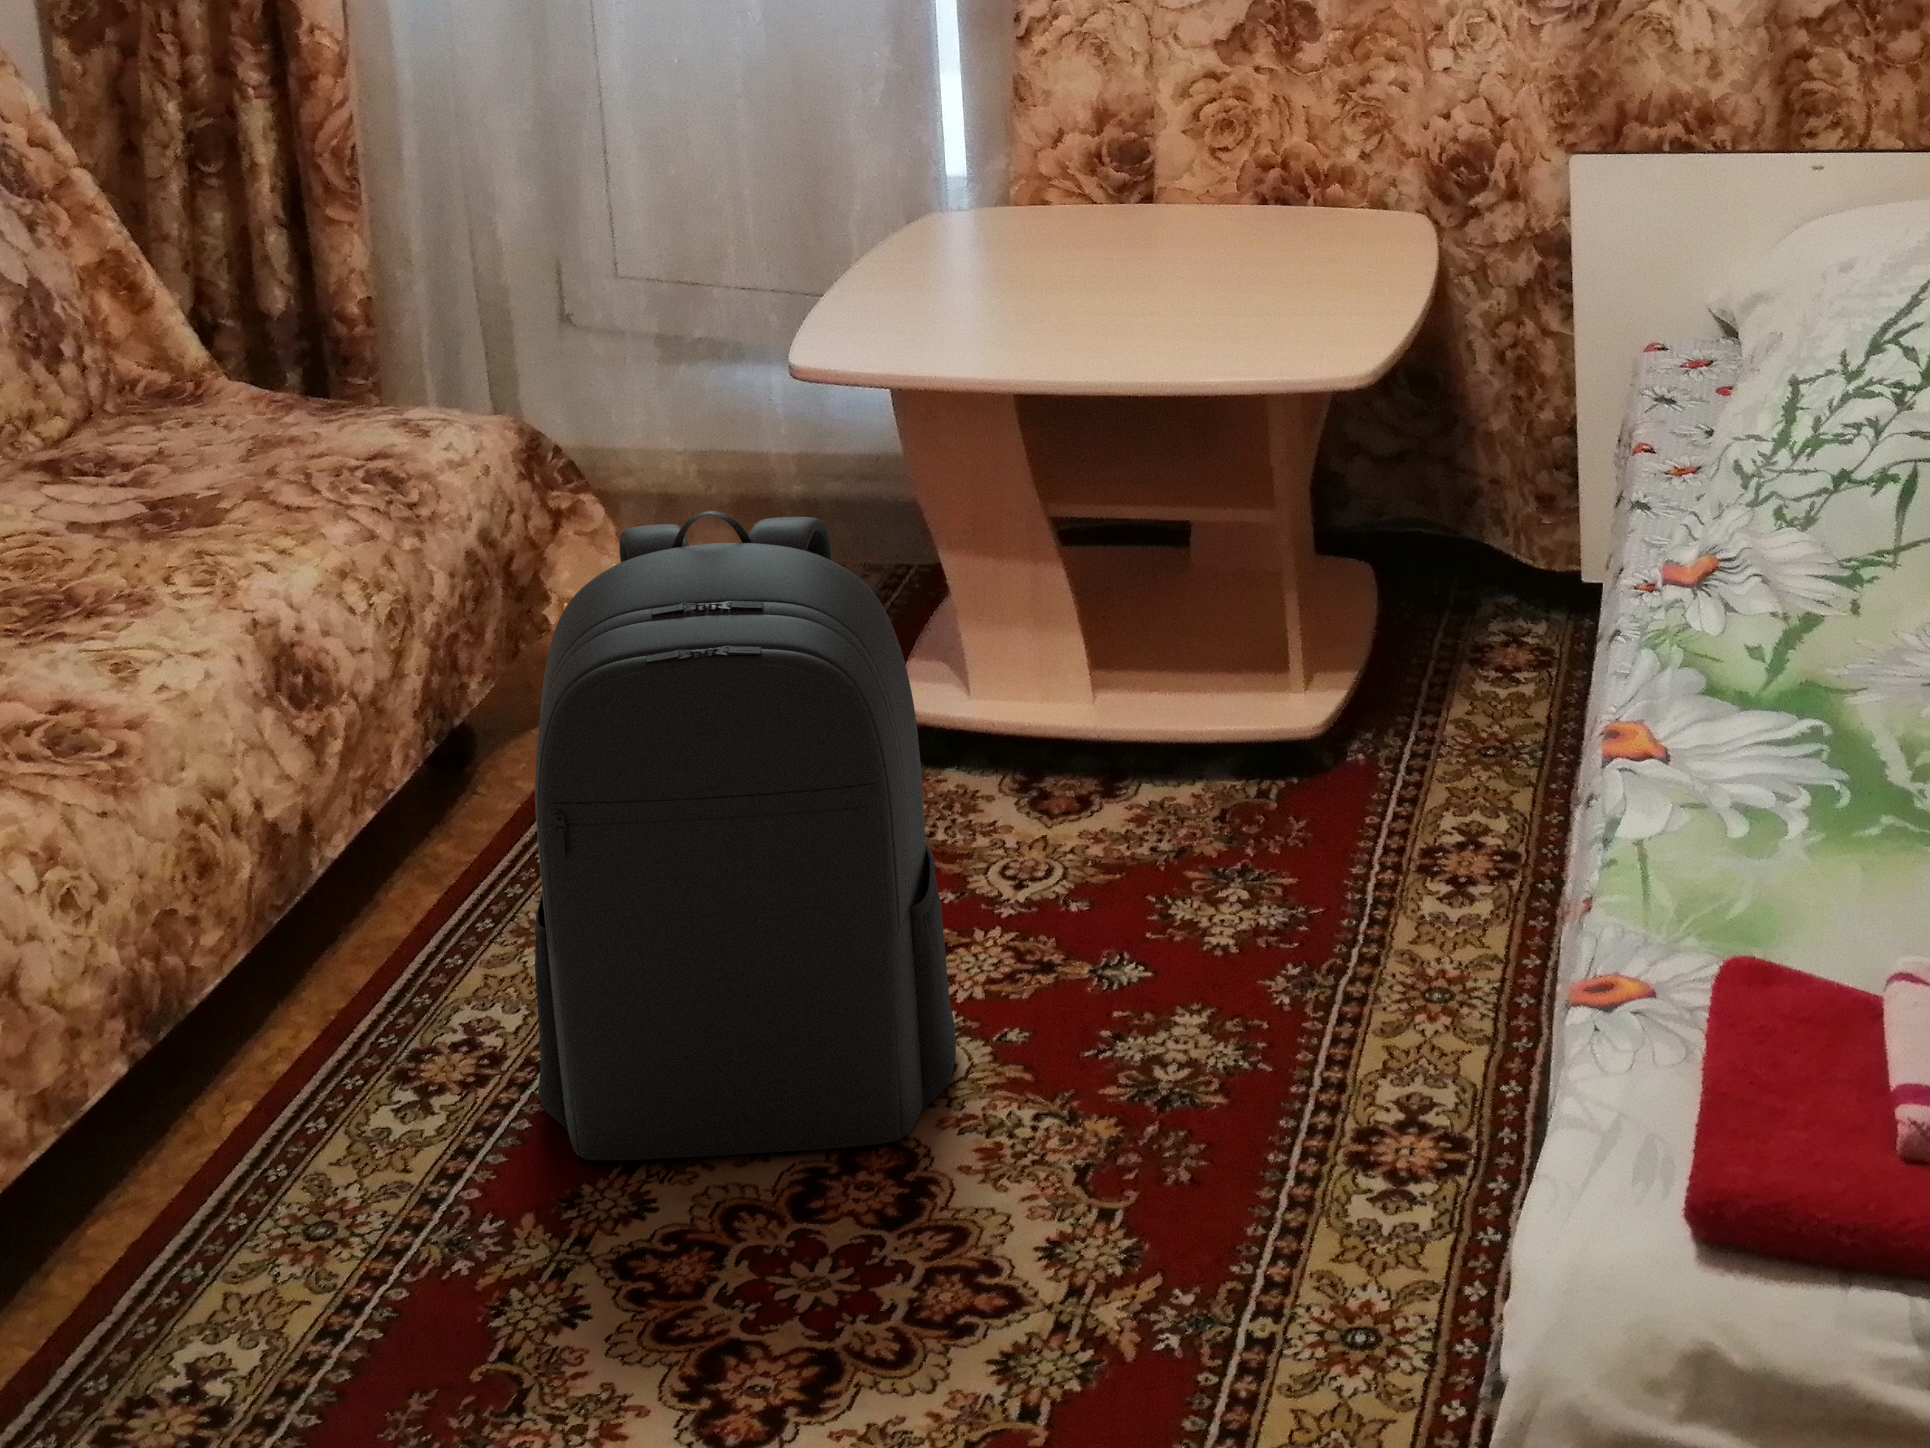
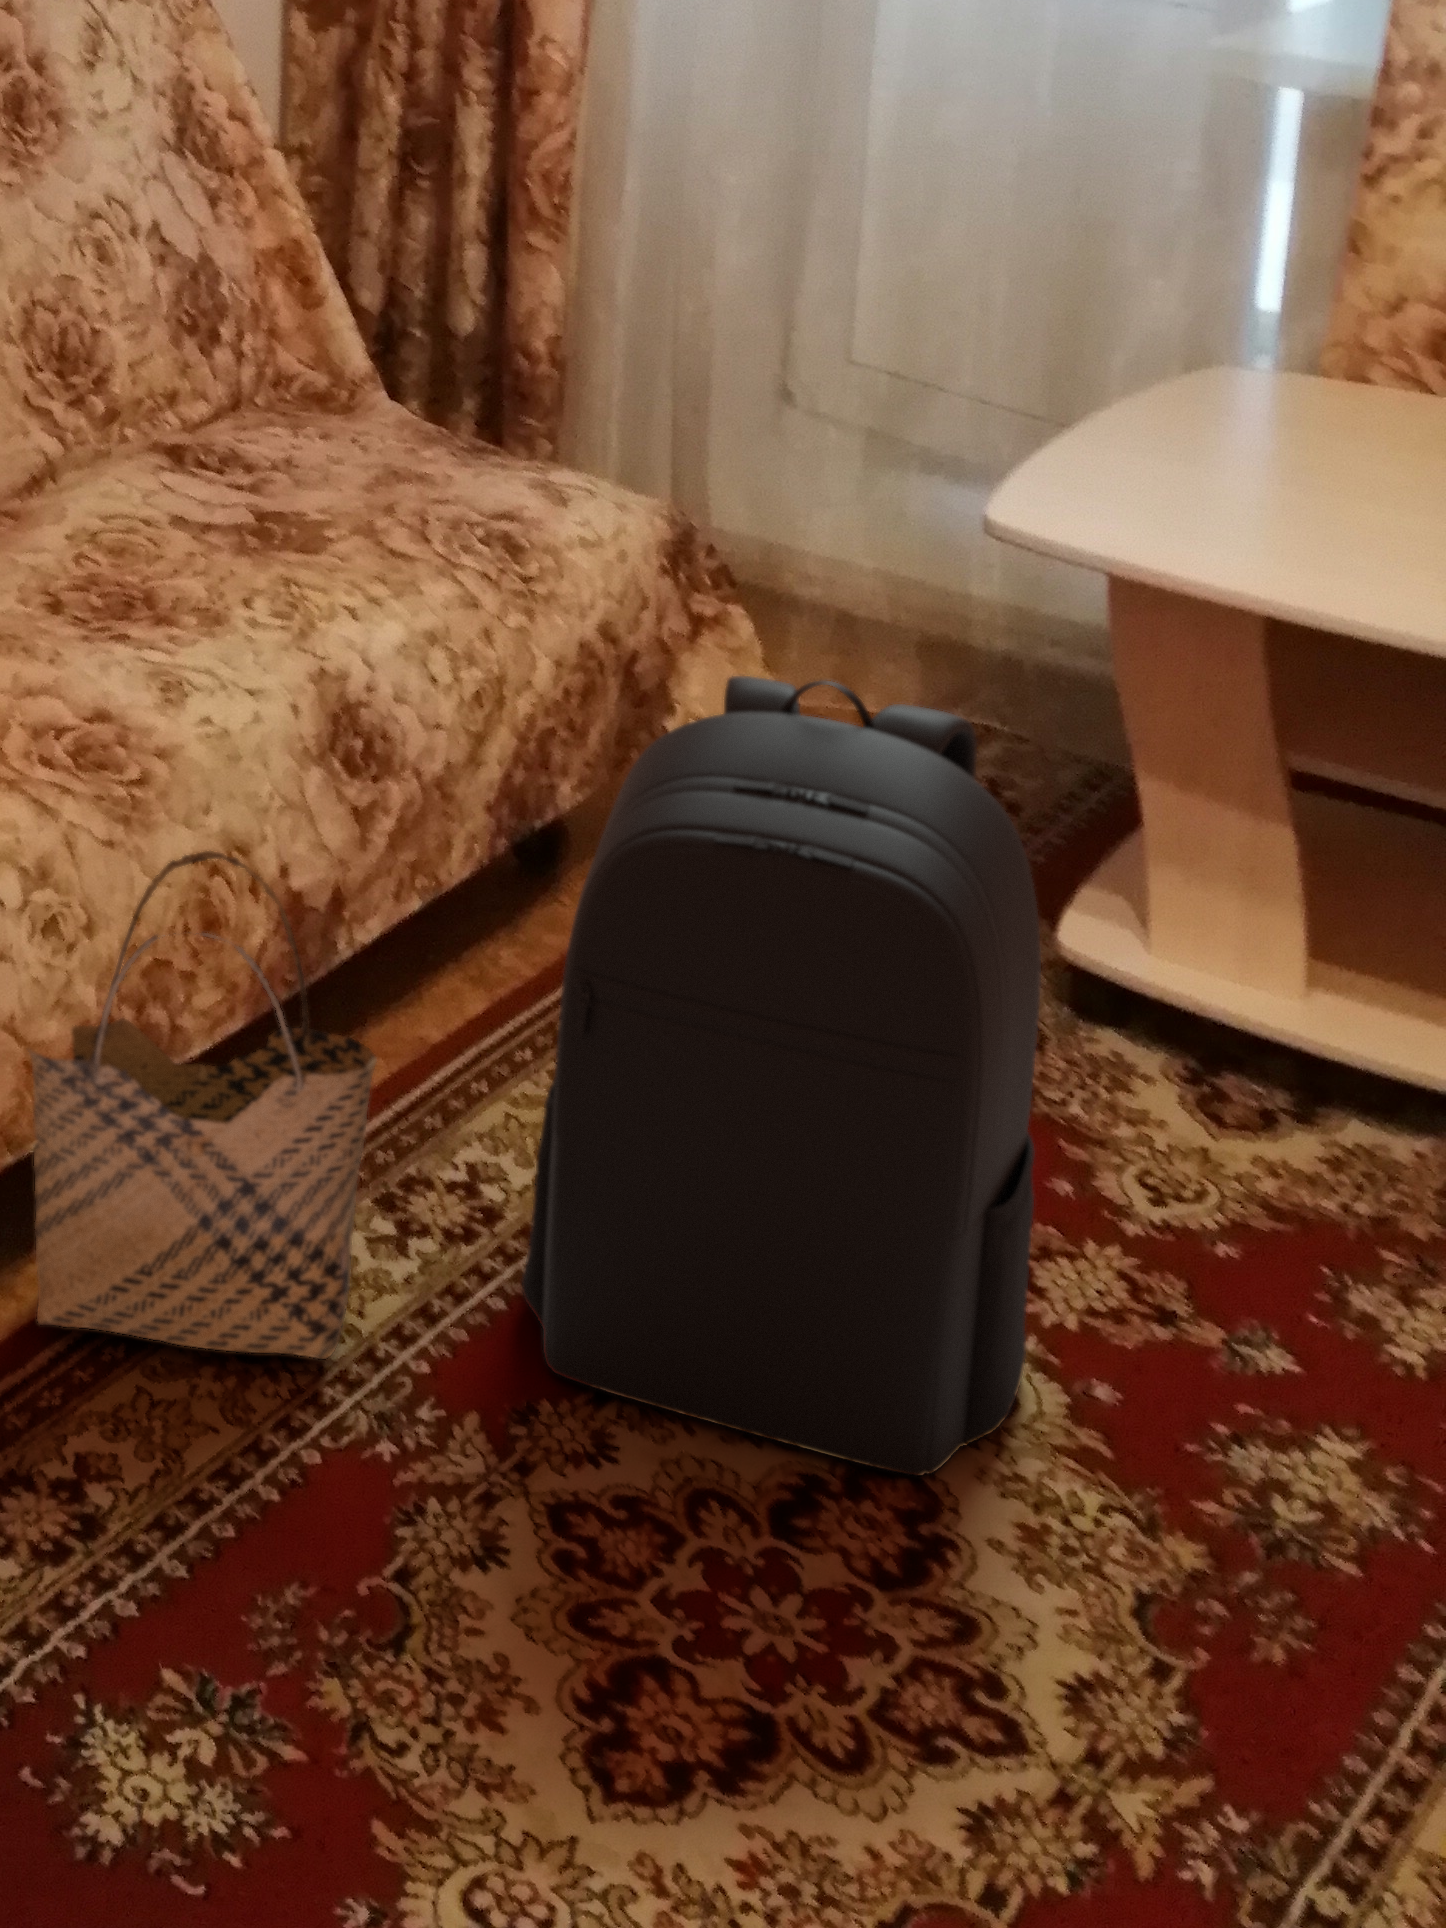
woven basket: none [58,792,397,1266] -> present [30,851,377,1359]

